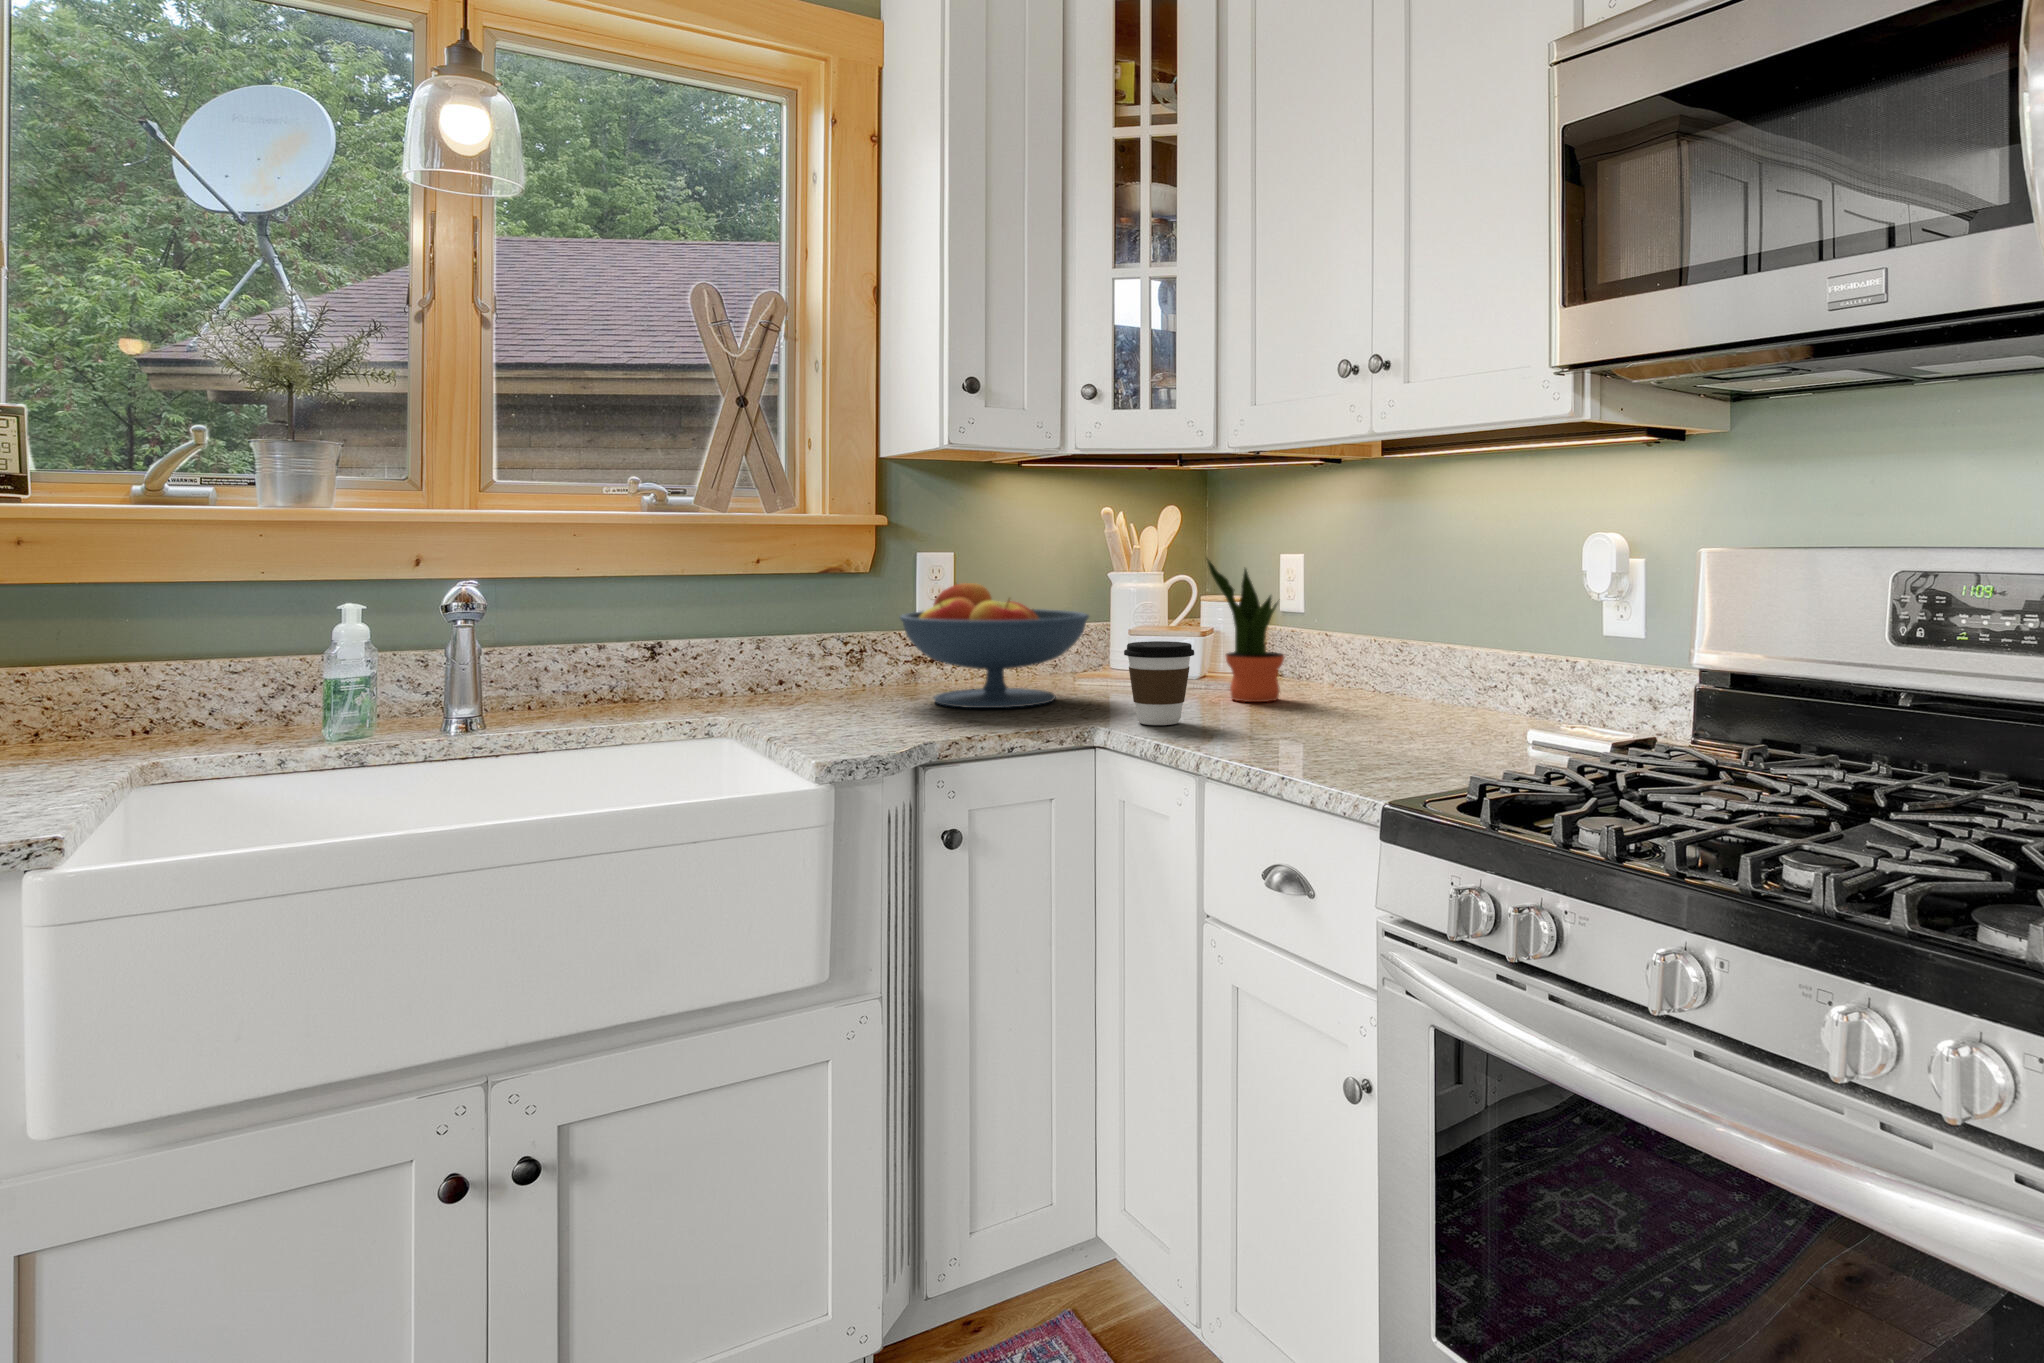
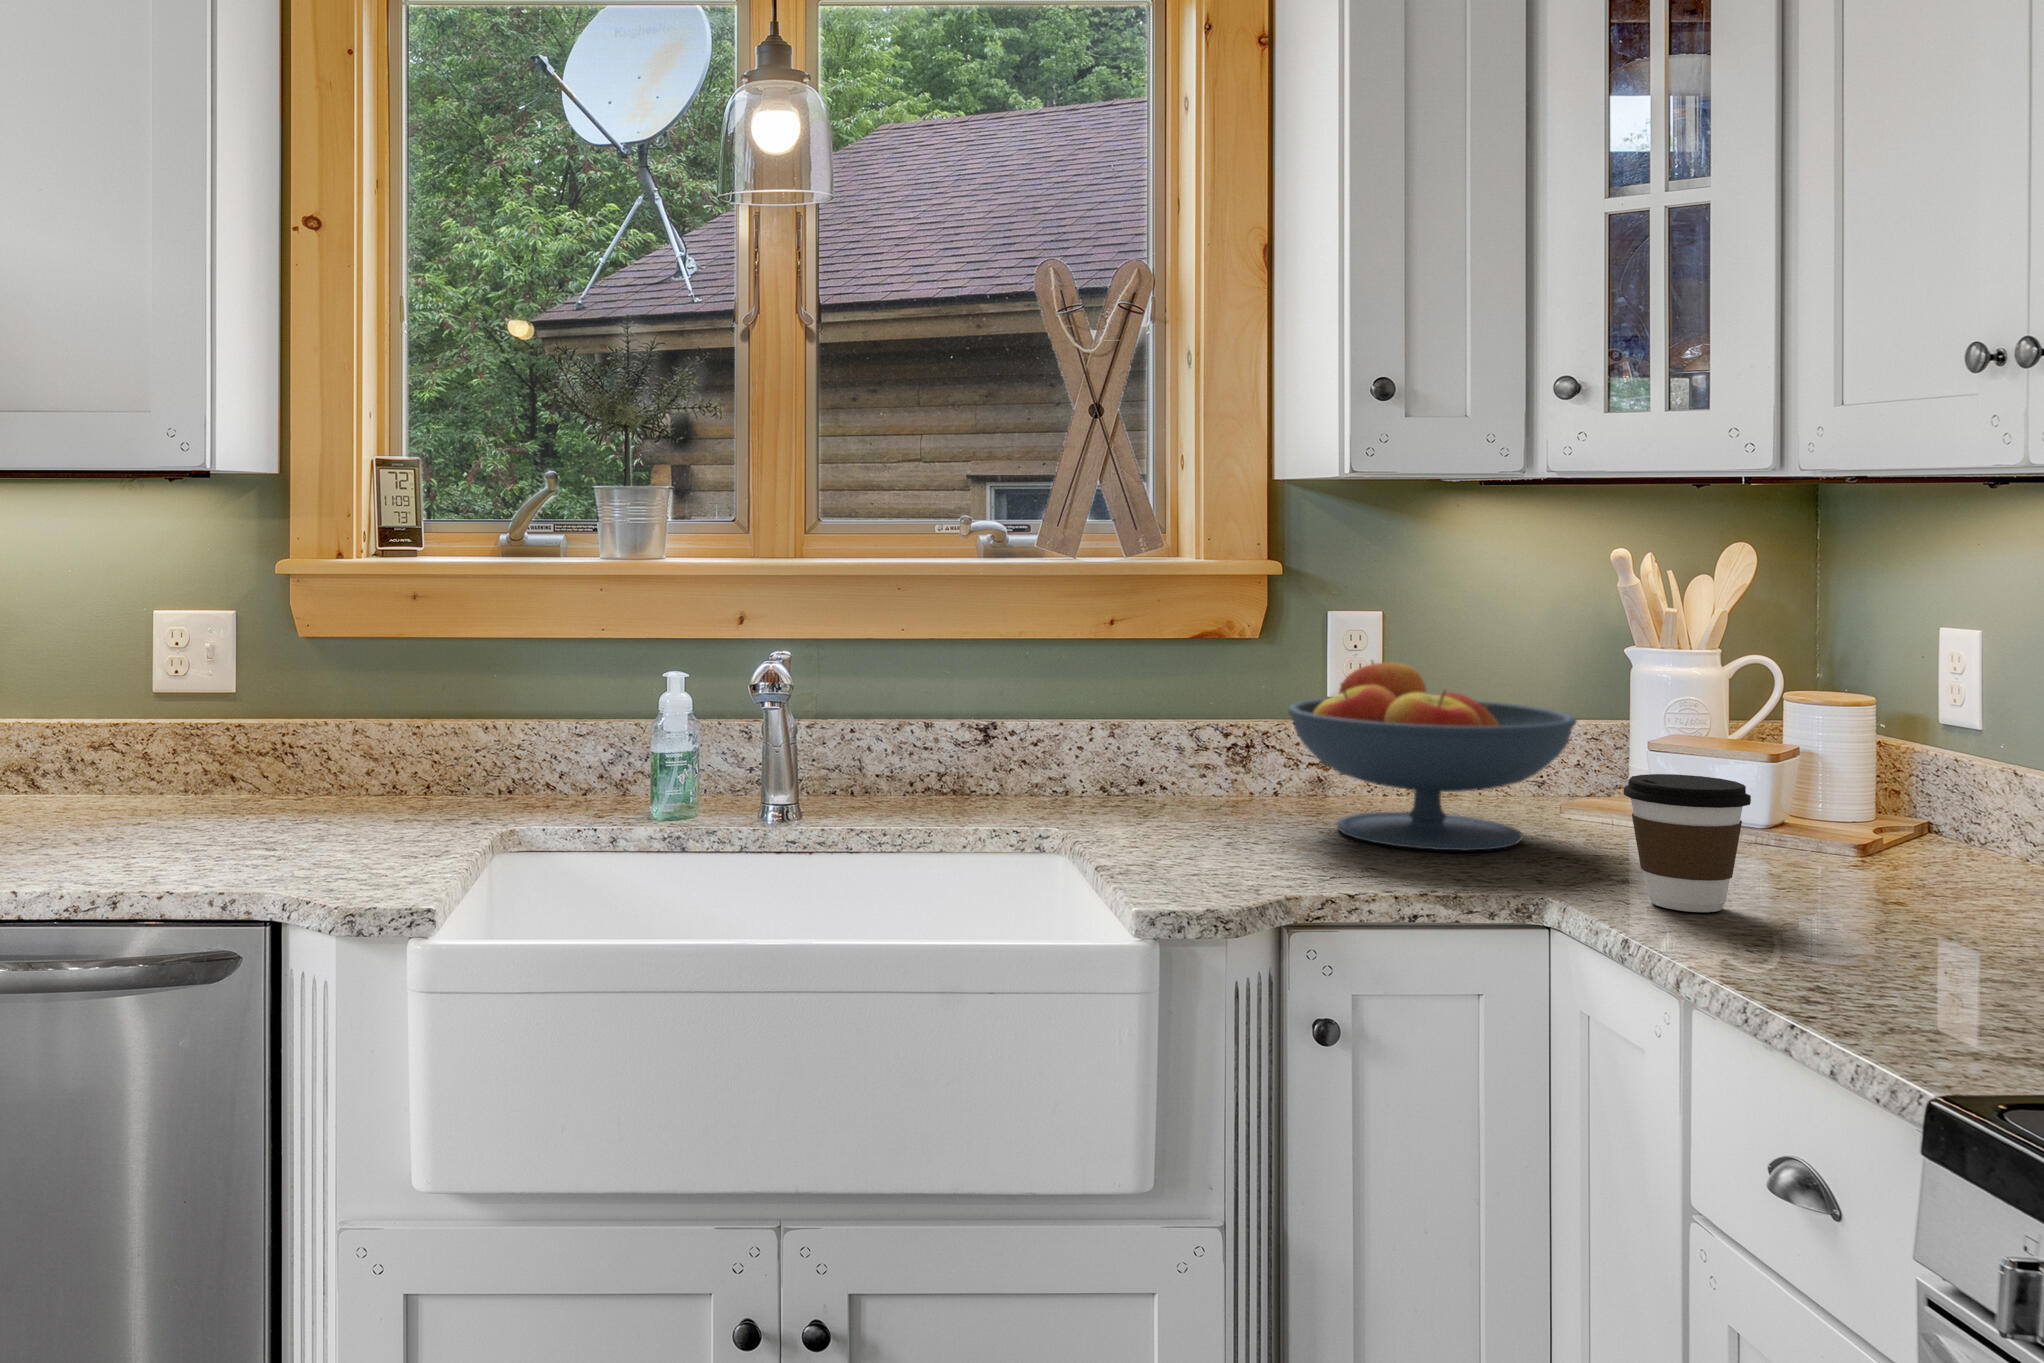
potted plant: present [1207,559,1284,702] -> none [1781,637,1940,882]

